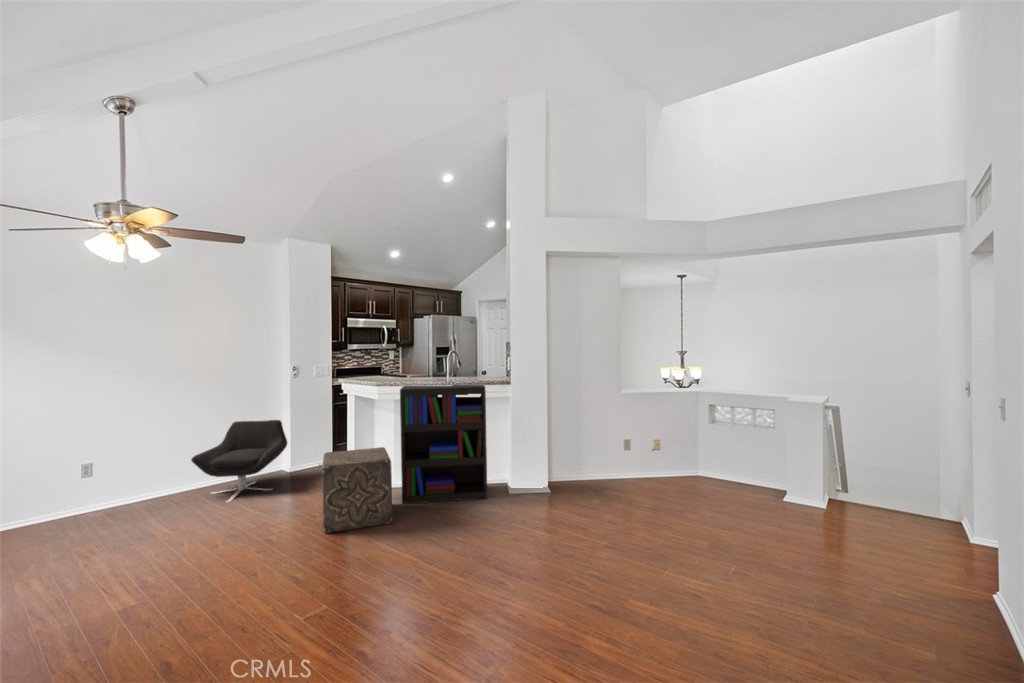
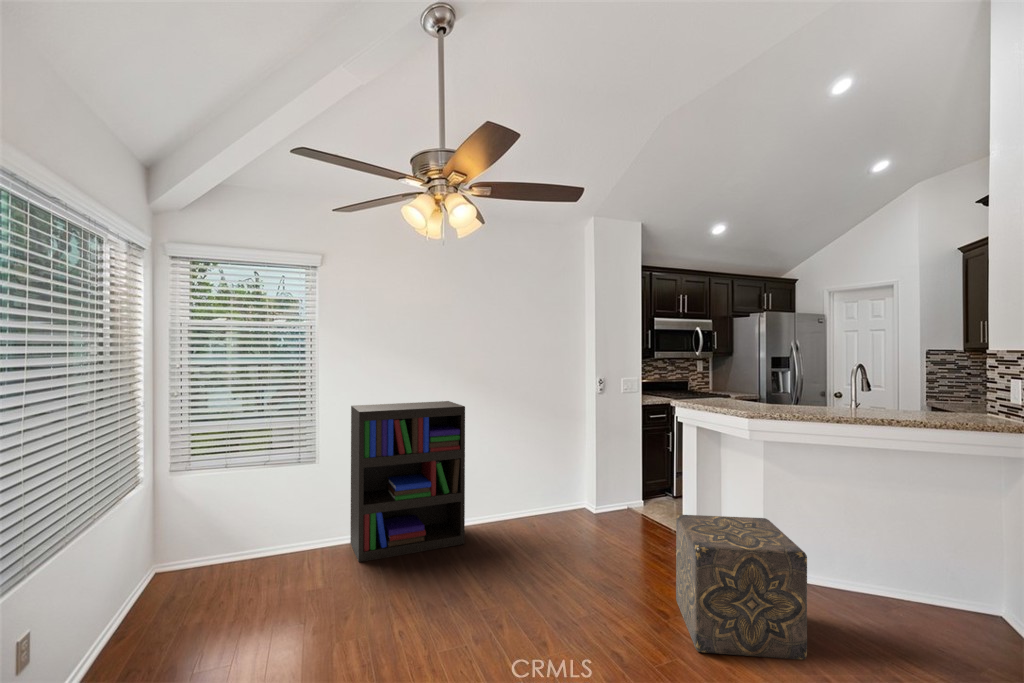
bookshelf: present [400,384,487,504] -> present [350,401,465,562]
lounge chair: present [191,420,287,502] -> none [496,443,597,551]

